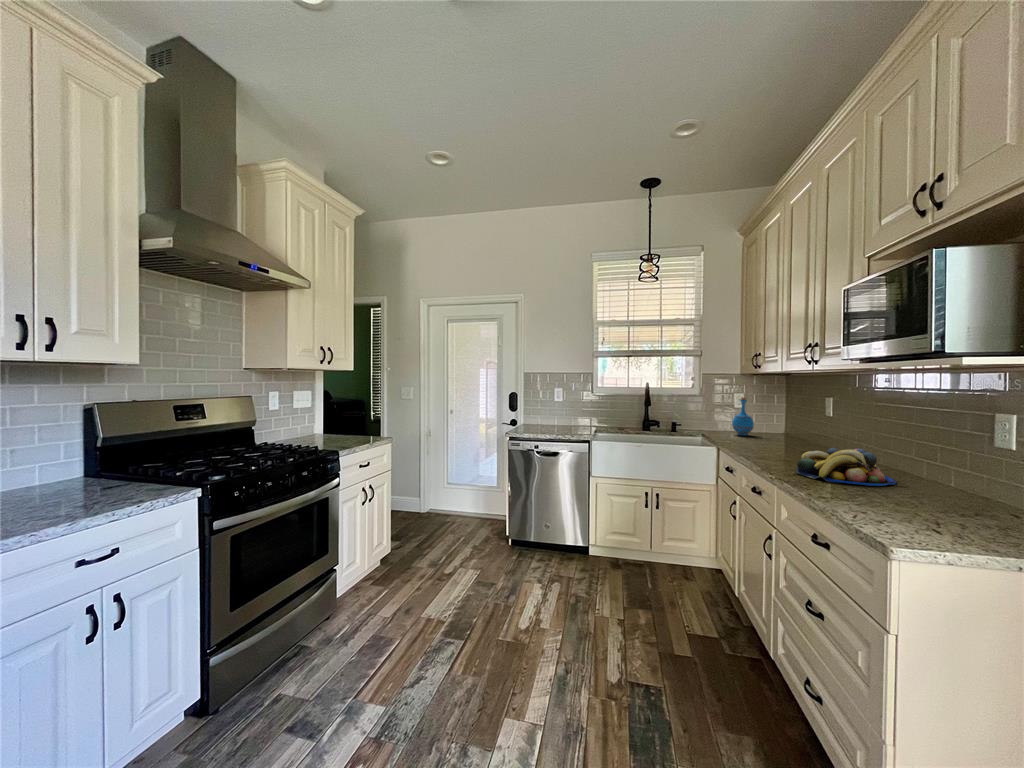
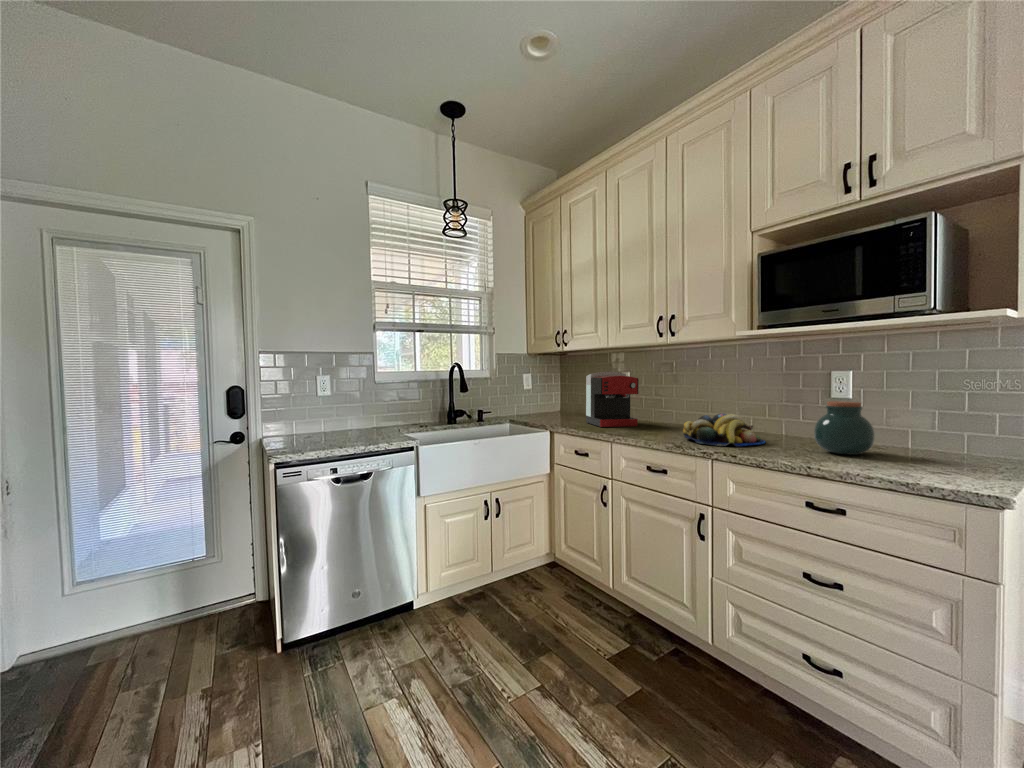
coffee maker: none [763,393,814,453] -> present [586,371,639,427]
bottle: present [732,398,754,436] -> none [536,380,555,419]
jar: none [898,447,977,512] -> present [814,401,875,455]

